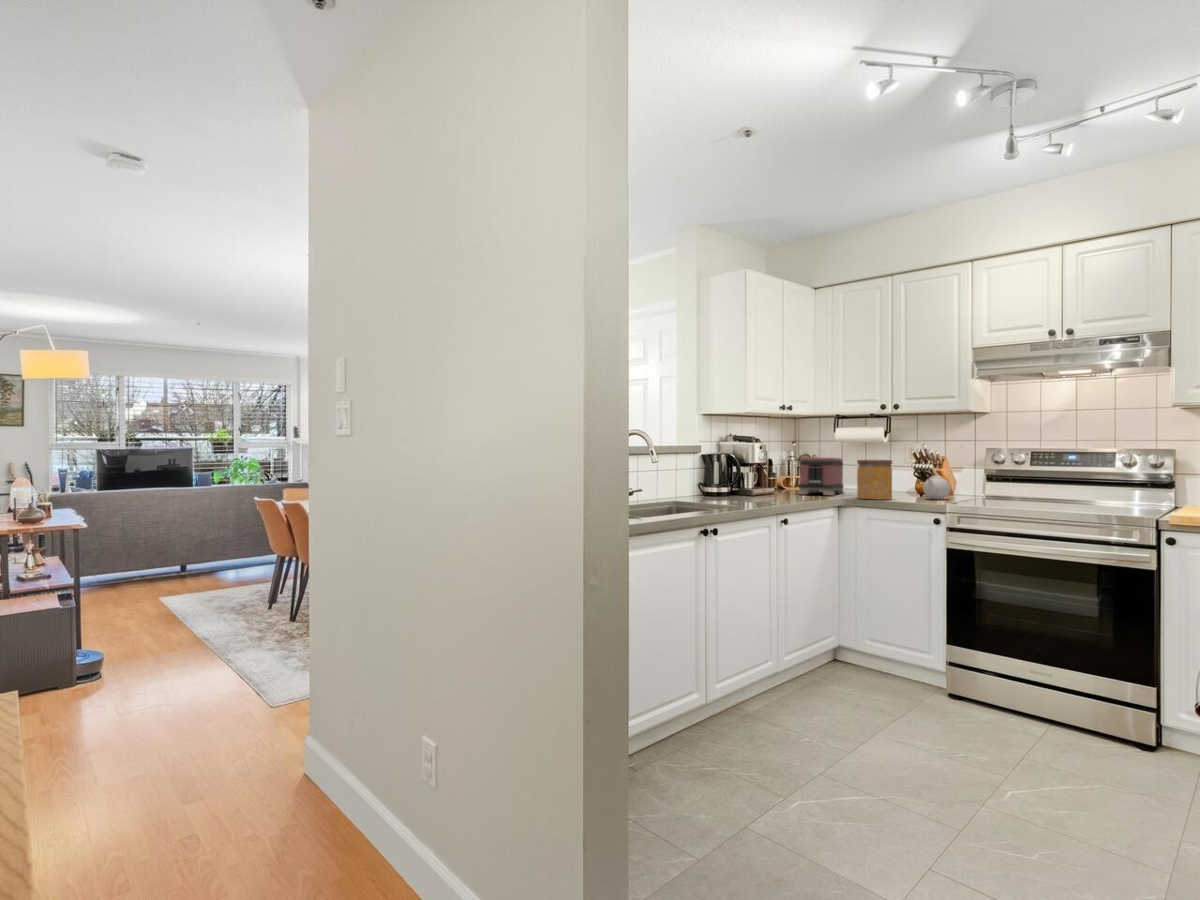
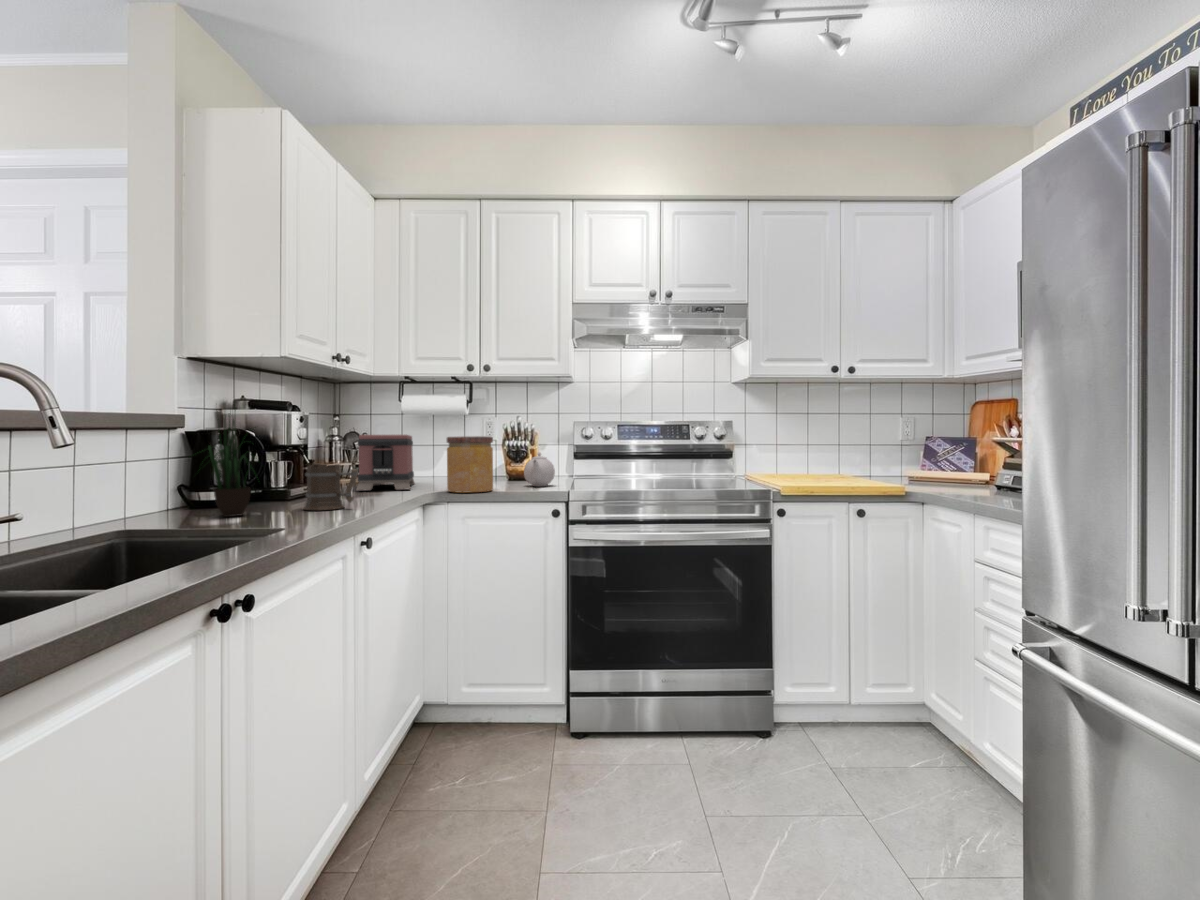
potted plant: none [700,431,738,501] -> present [199,410,251,517]
mug: none [757,474,787,501] -> present [304,463,357,510]

